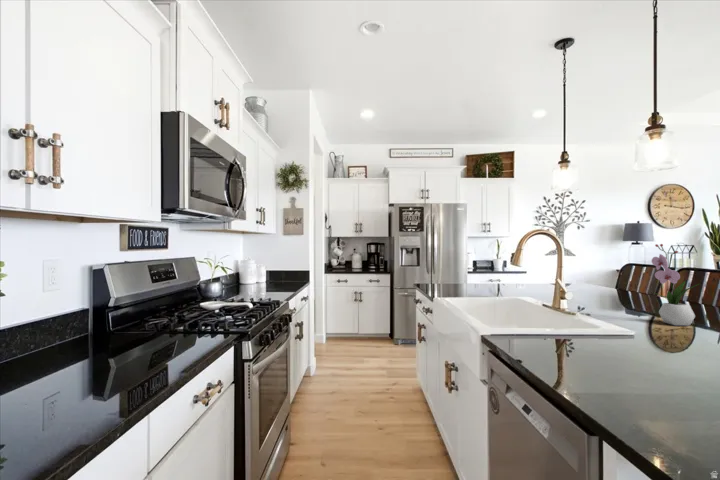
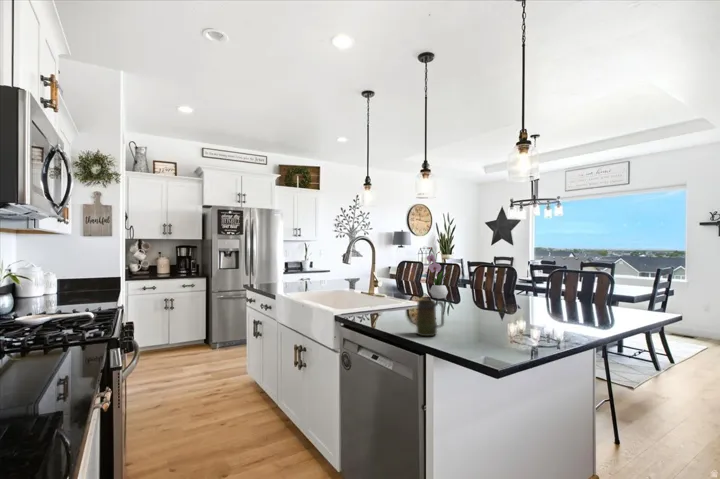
mug: none [593,334,652,404] -> present [416,299,445,336]

